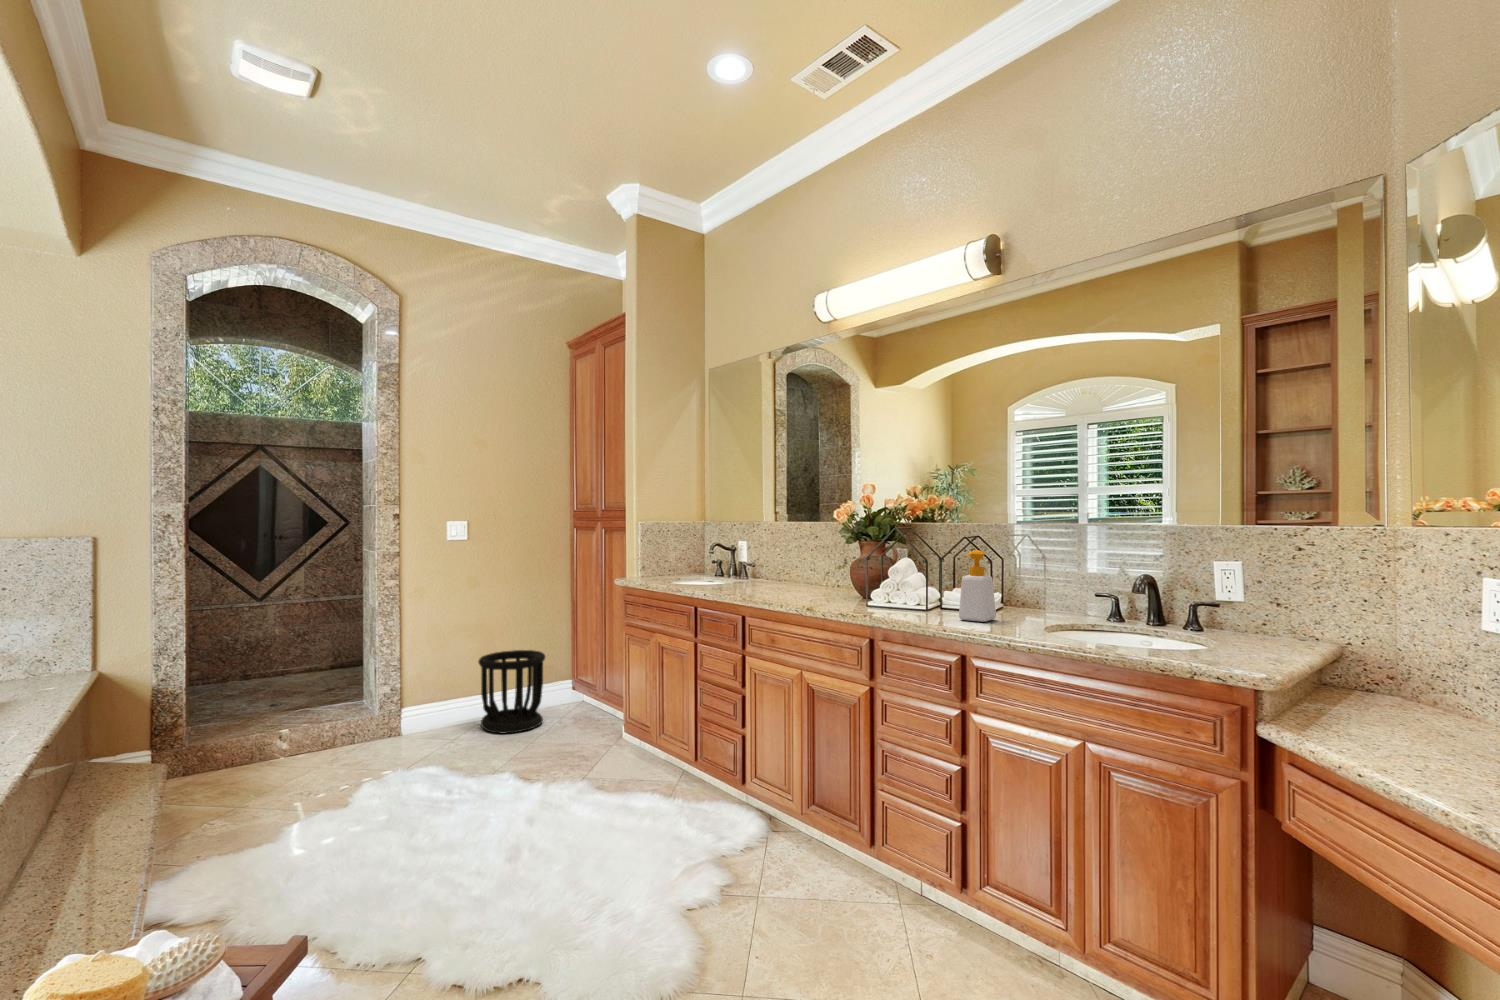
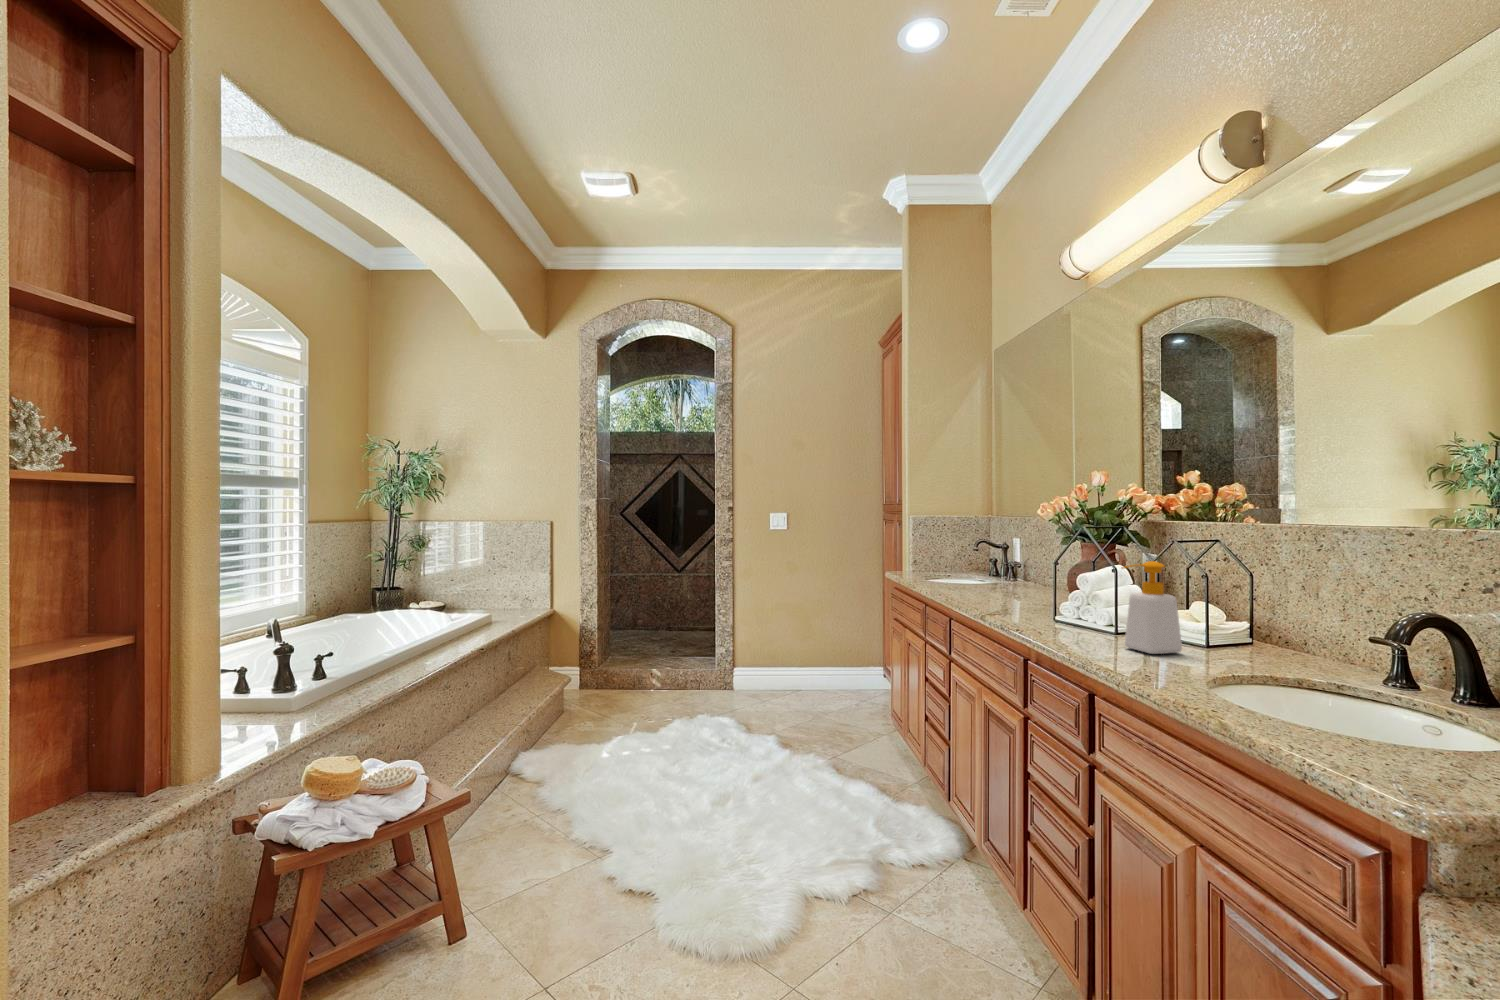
wastebasket: present [478,650,545,734] -> none [790,631,847,704]

